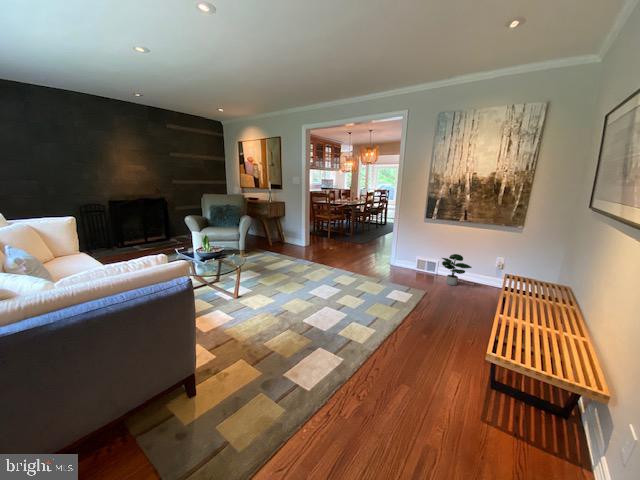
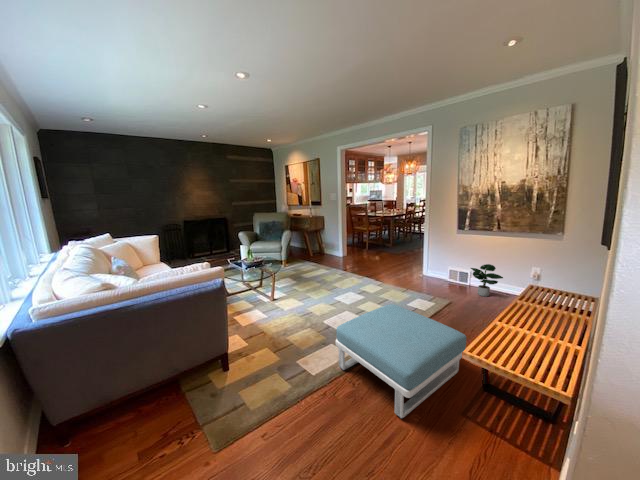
footstool: none [332,299,471,432] -> present [336,304,466,418]

